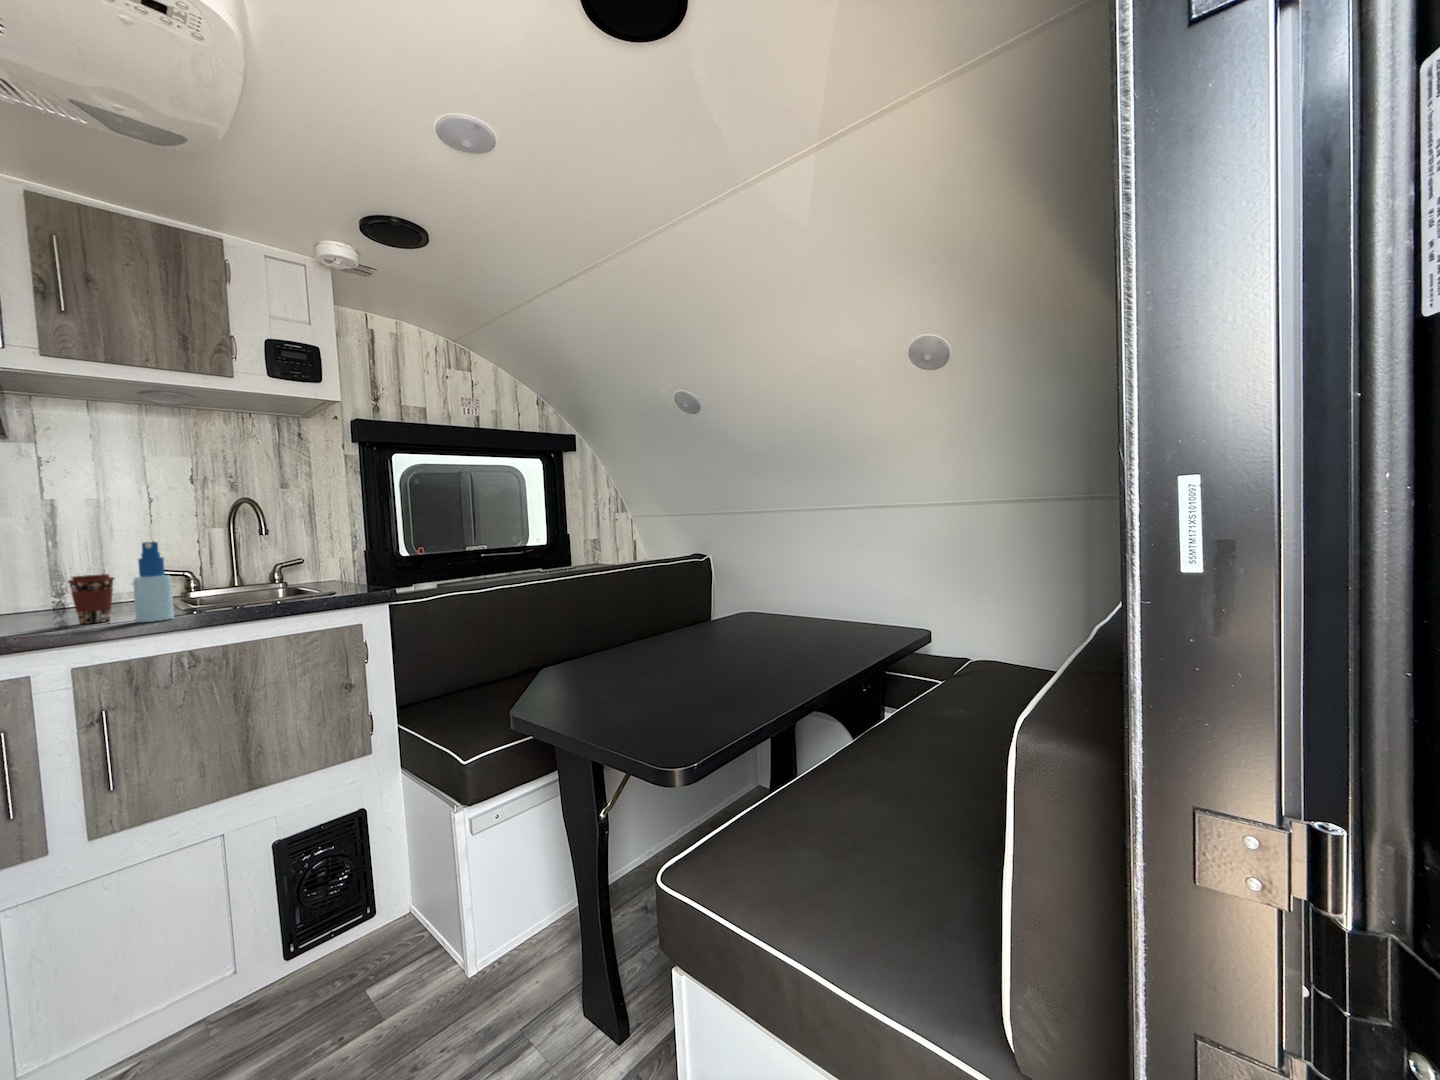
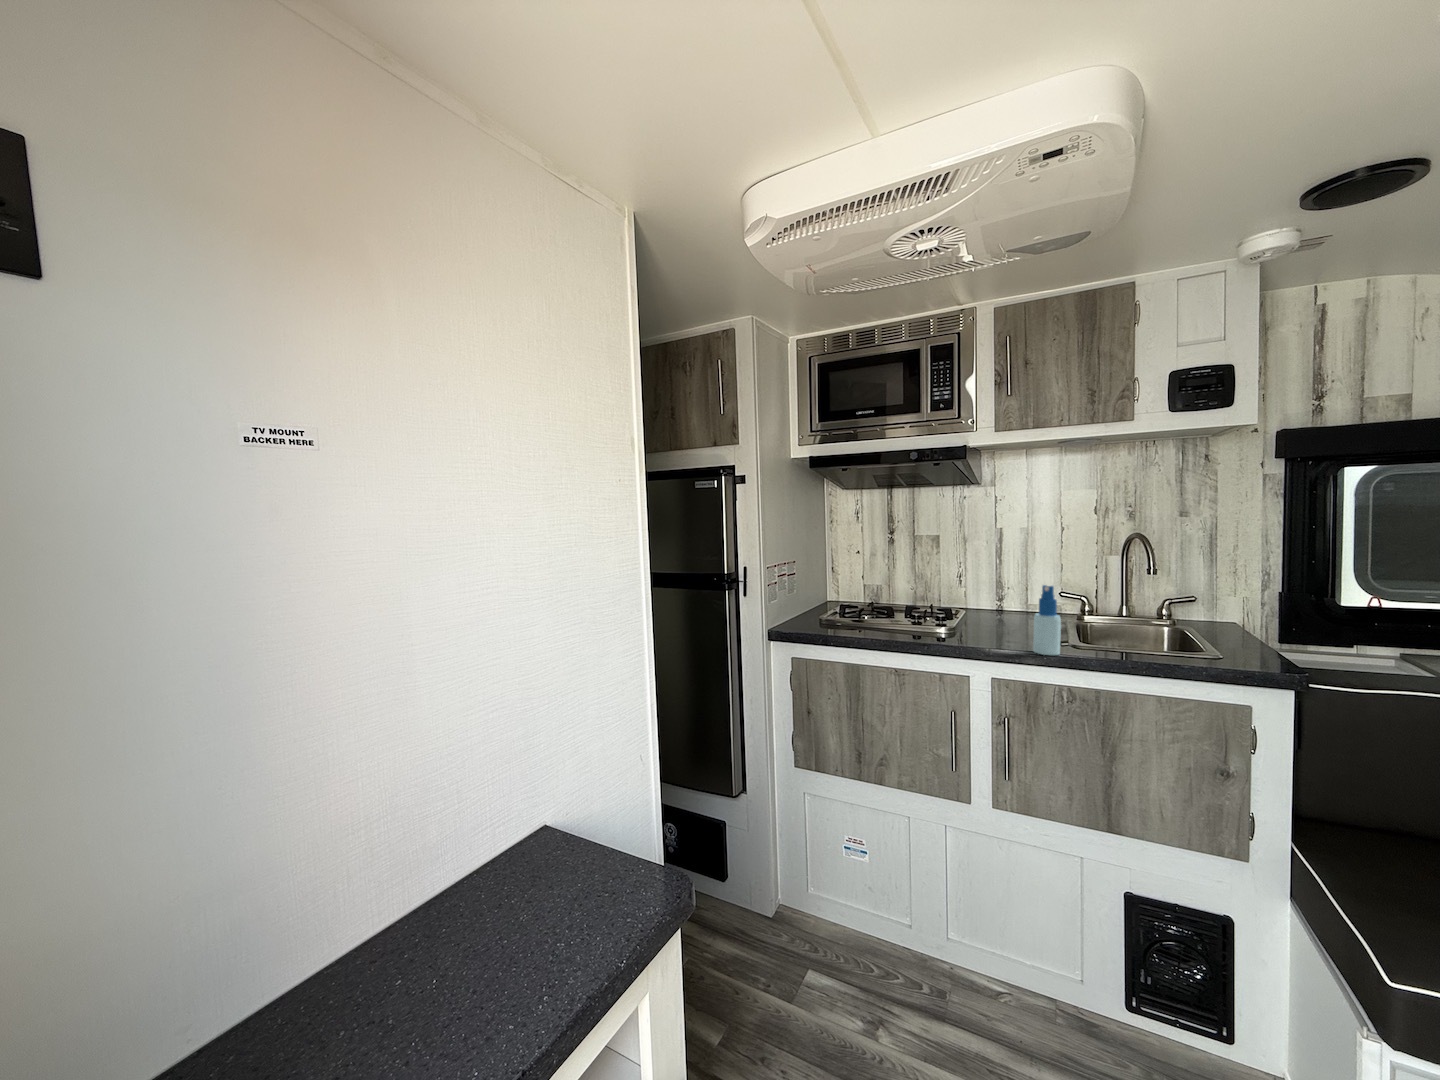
coffee cup: present [68,574,114,624] -> none [996,602,1025,643]

